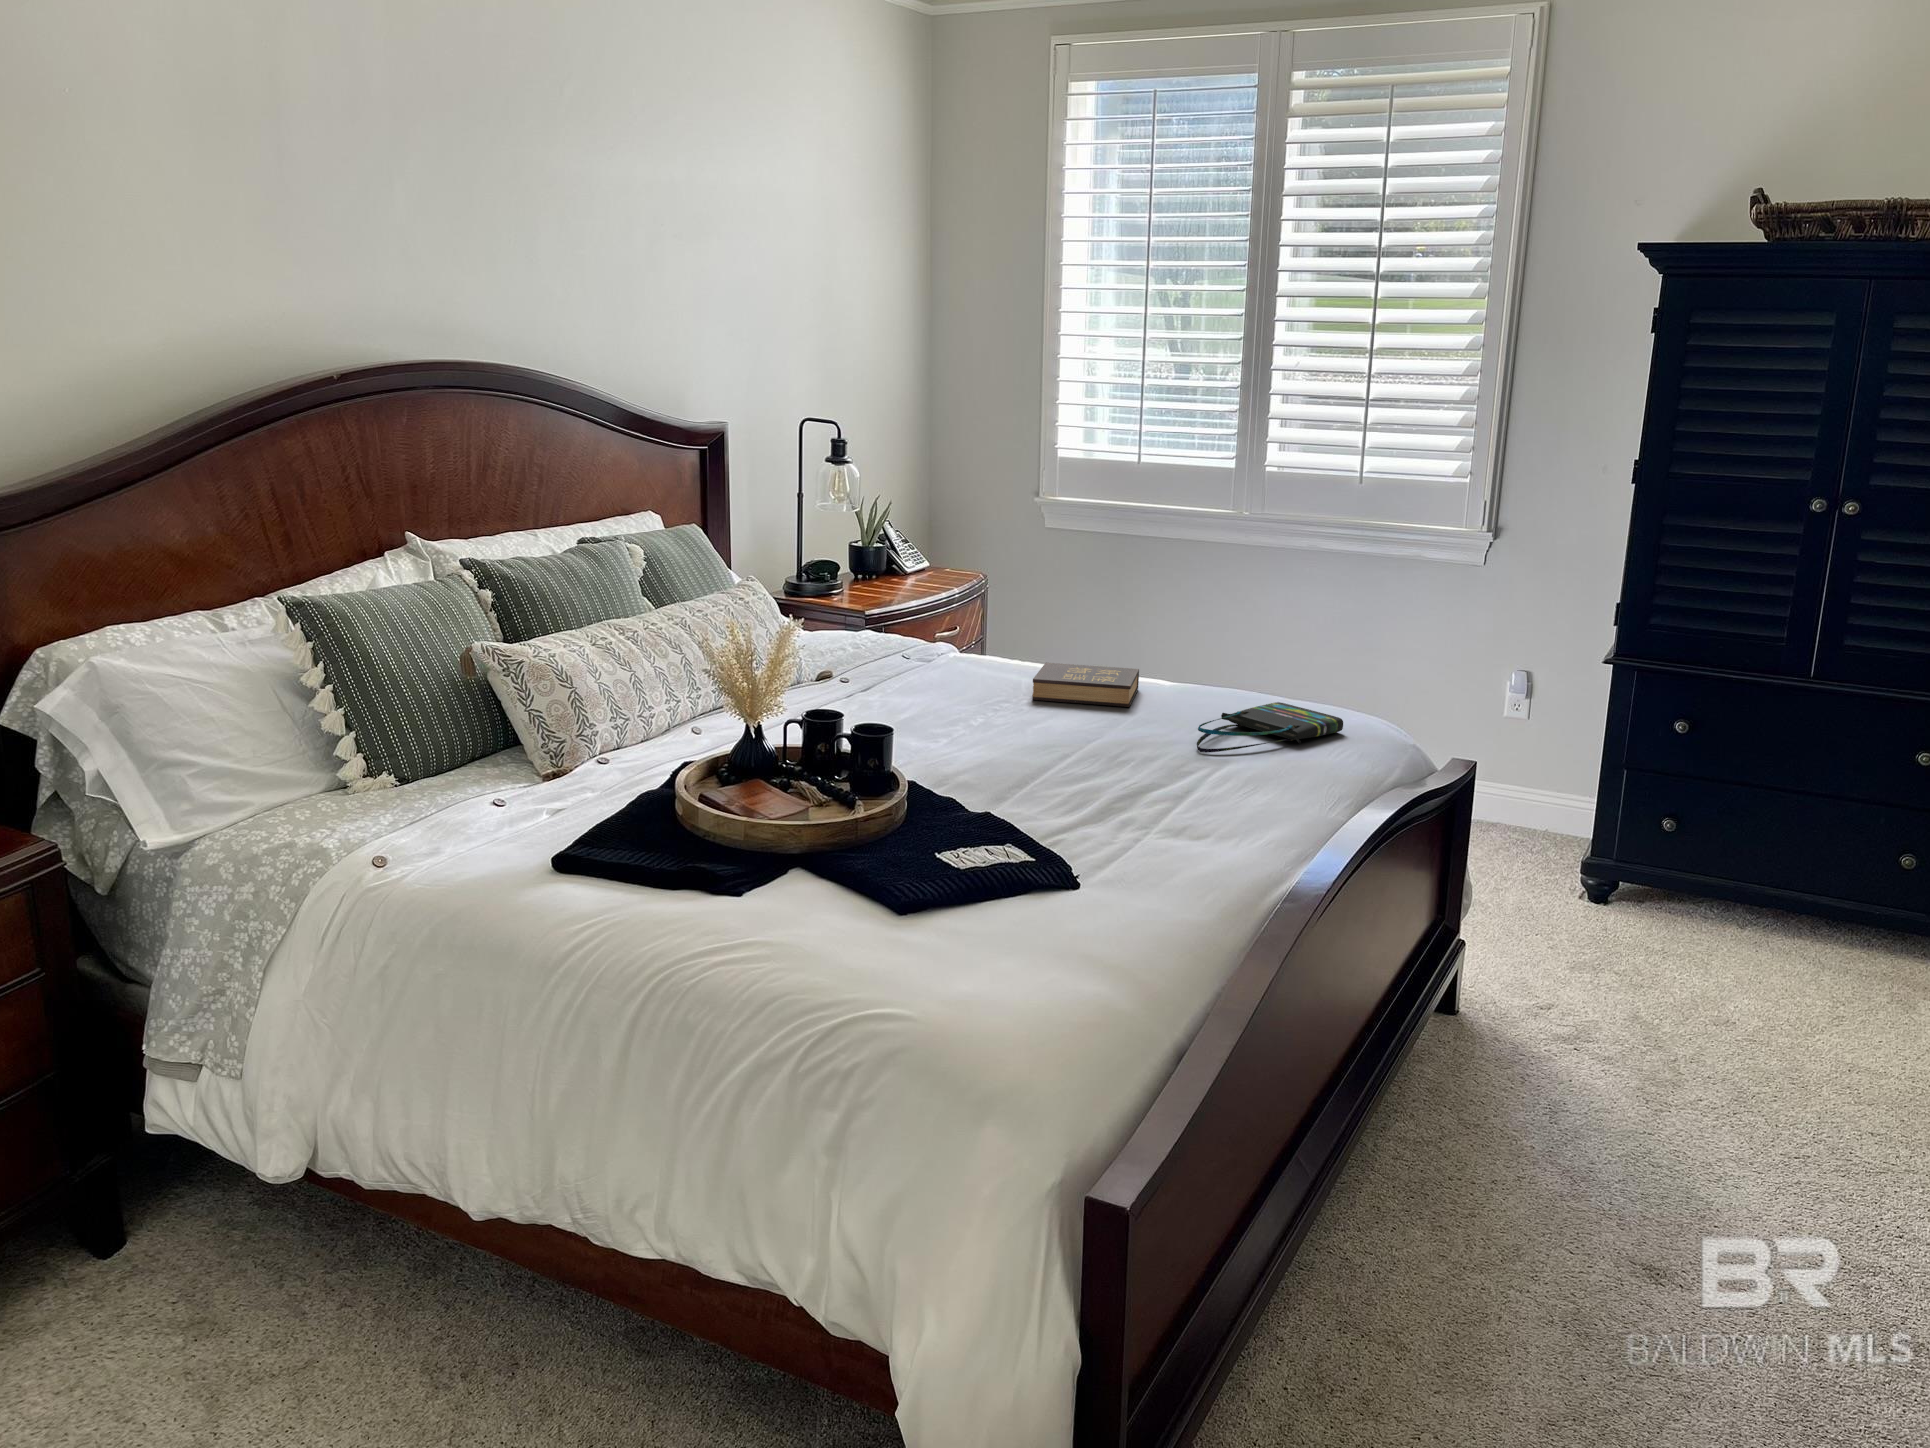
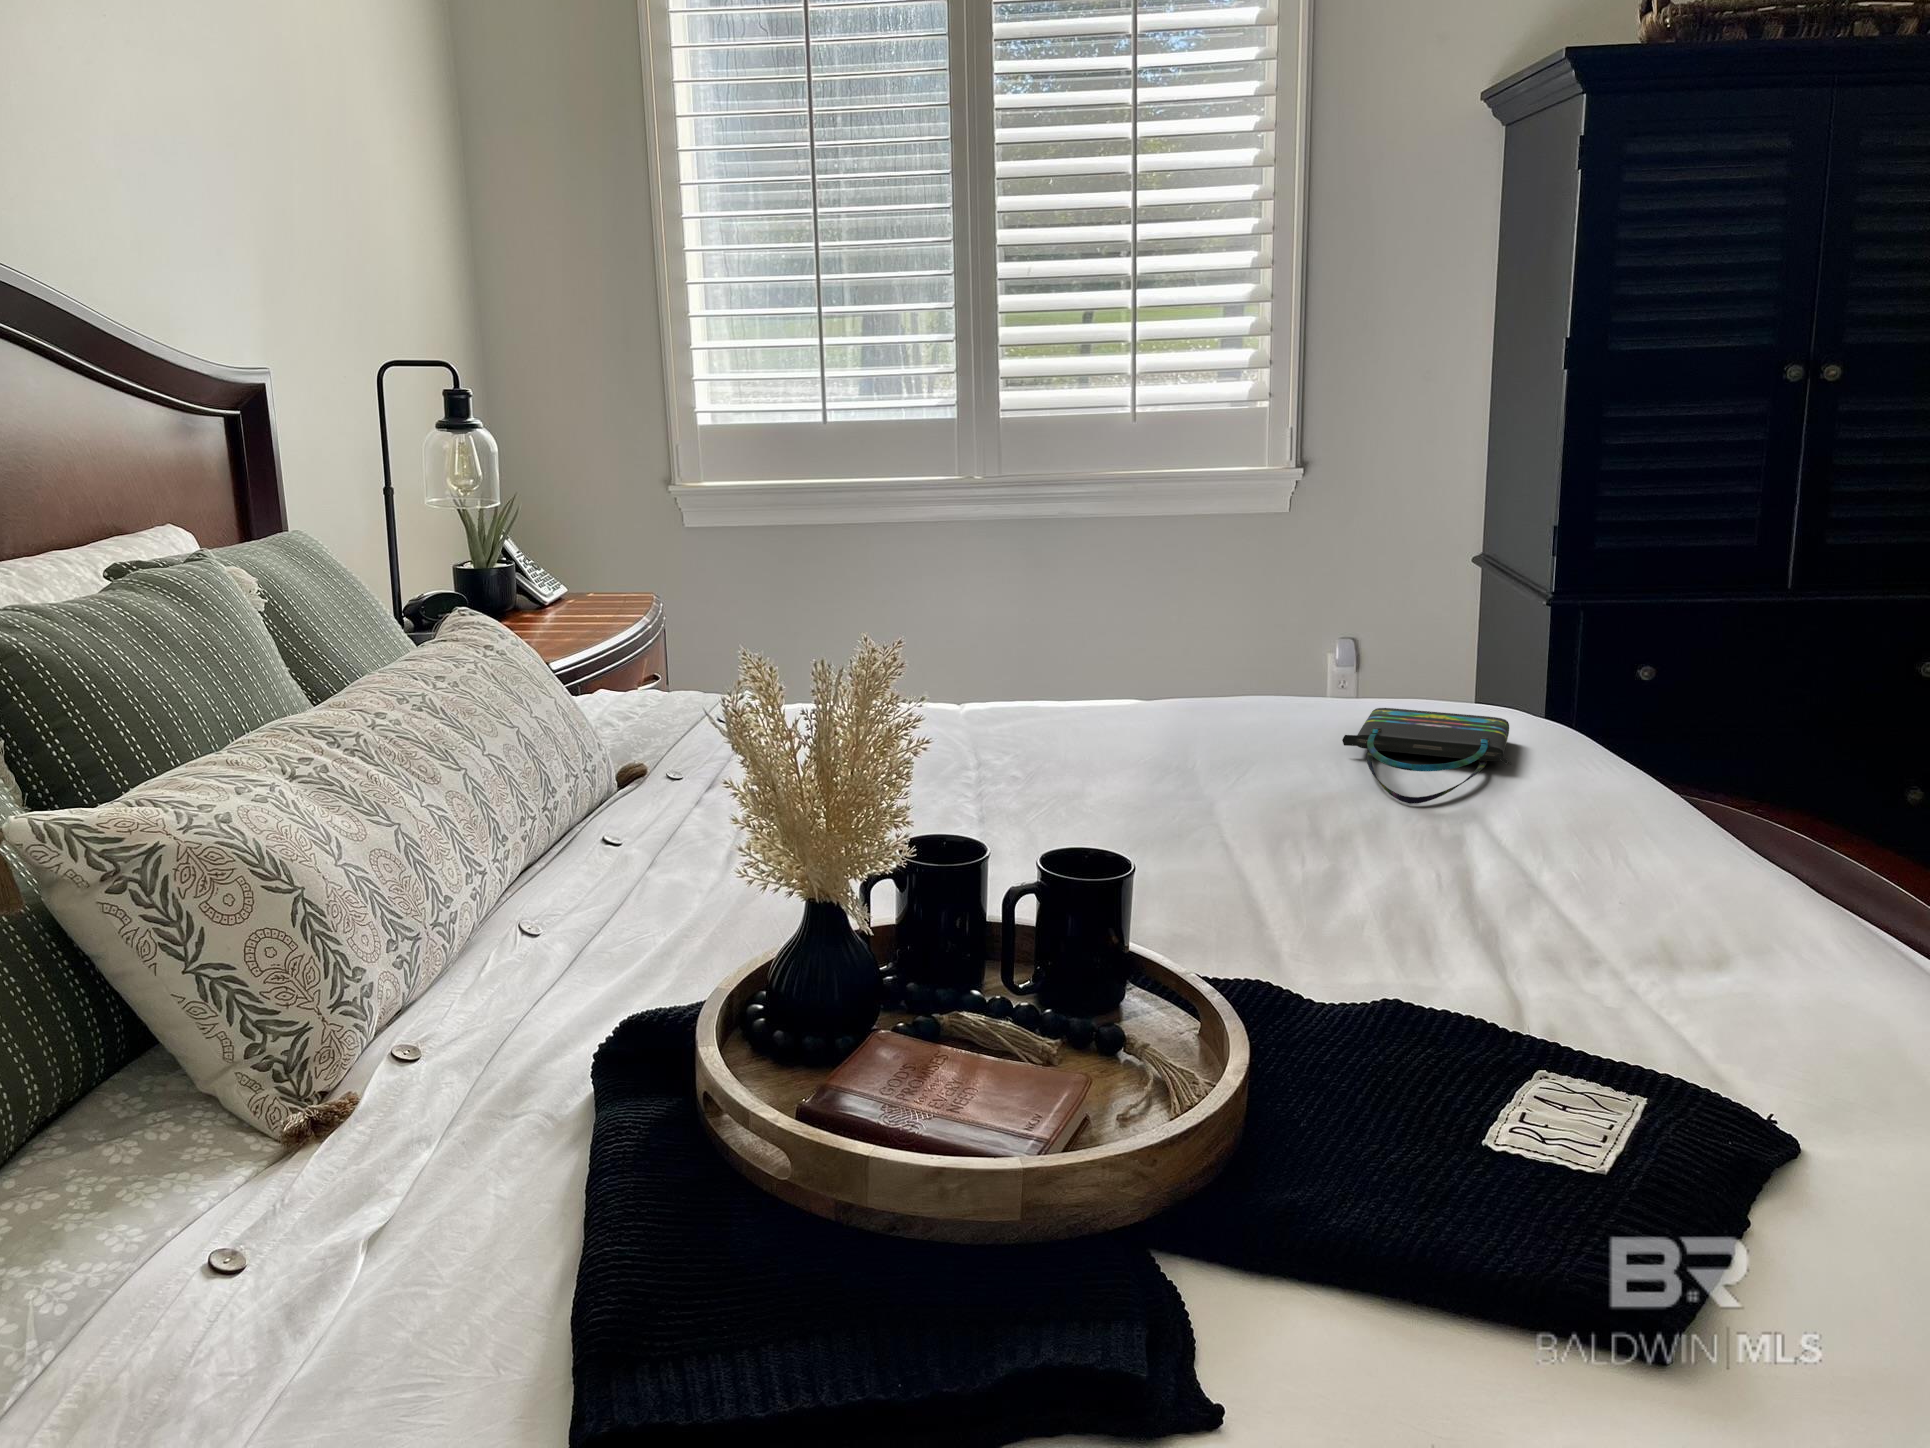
hardback book: present [1032,663,1139,707] -> none [989,687,1176,758]

